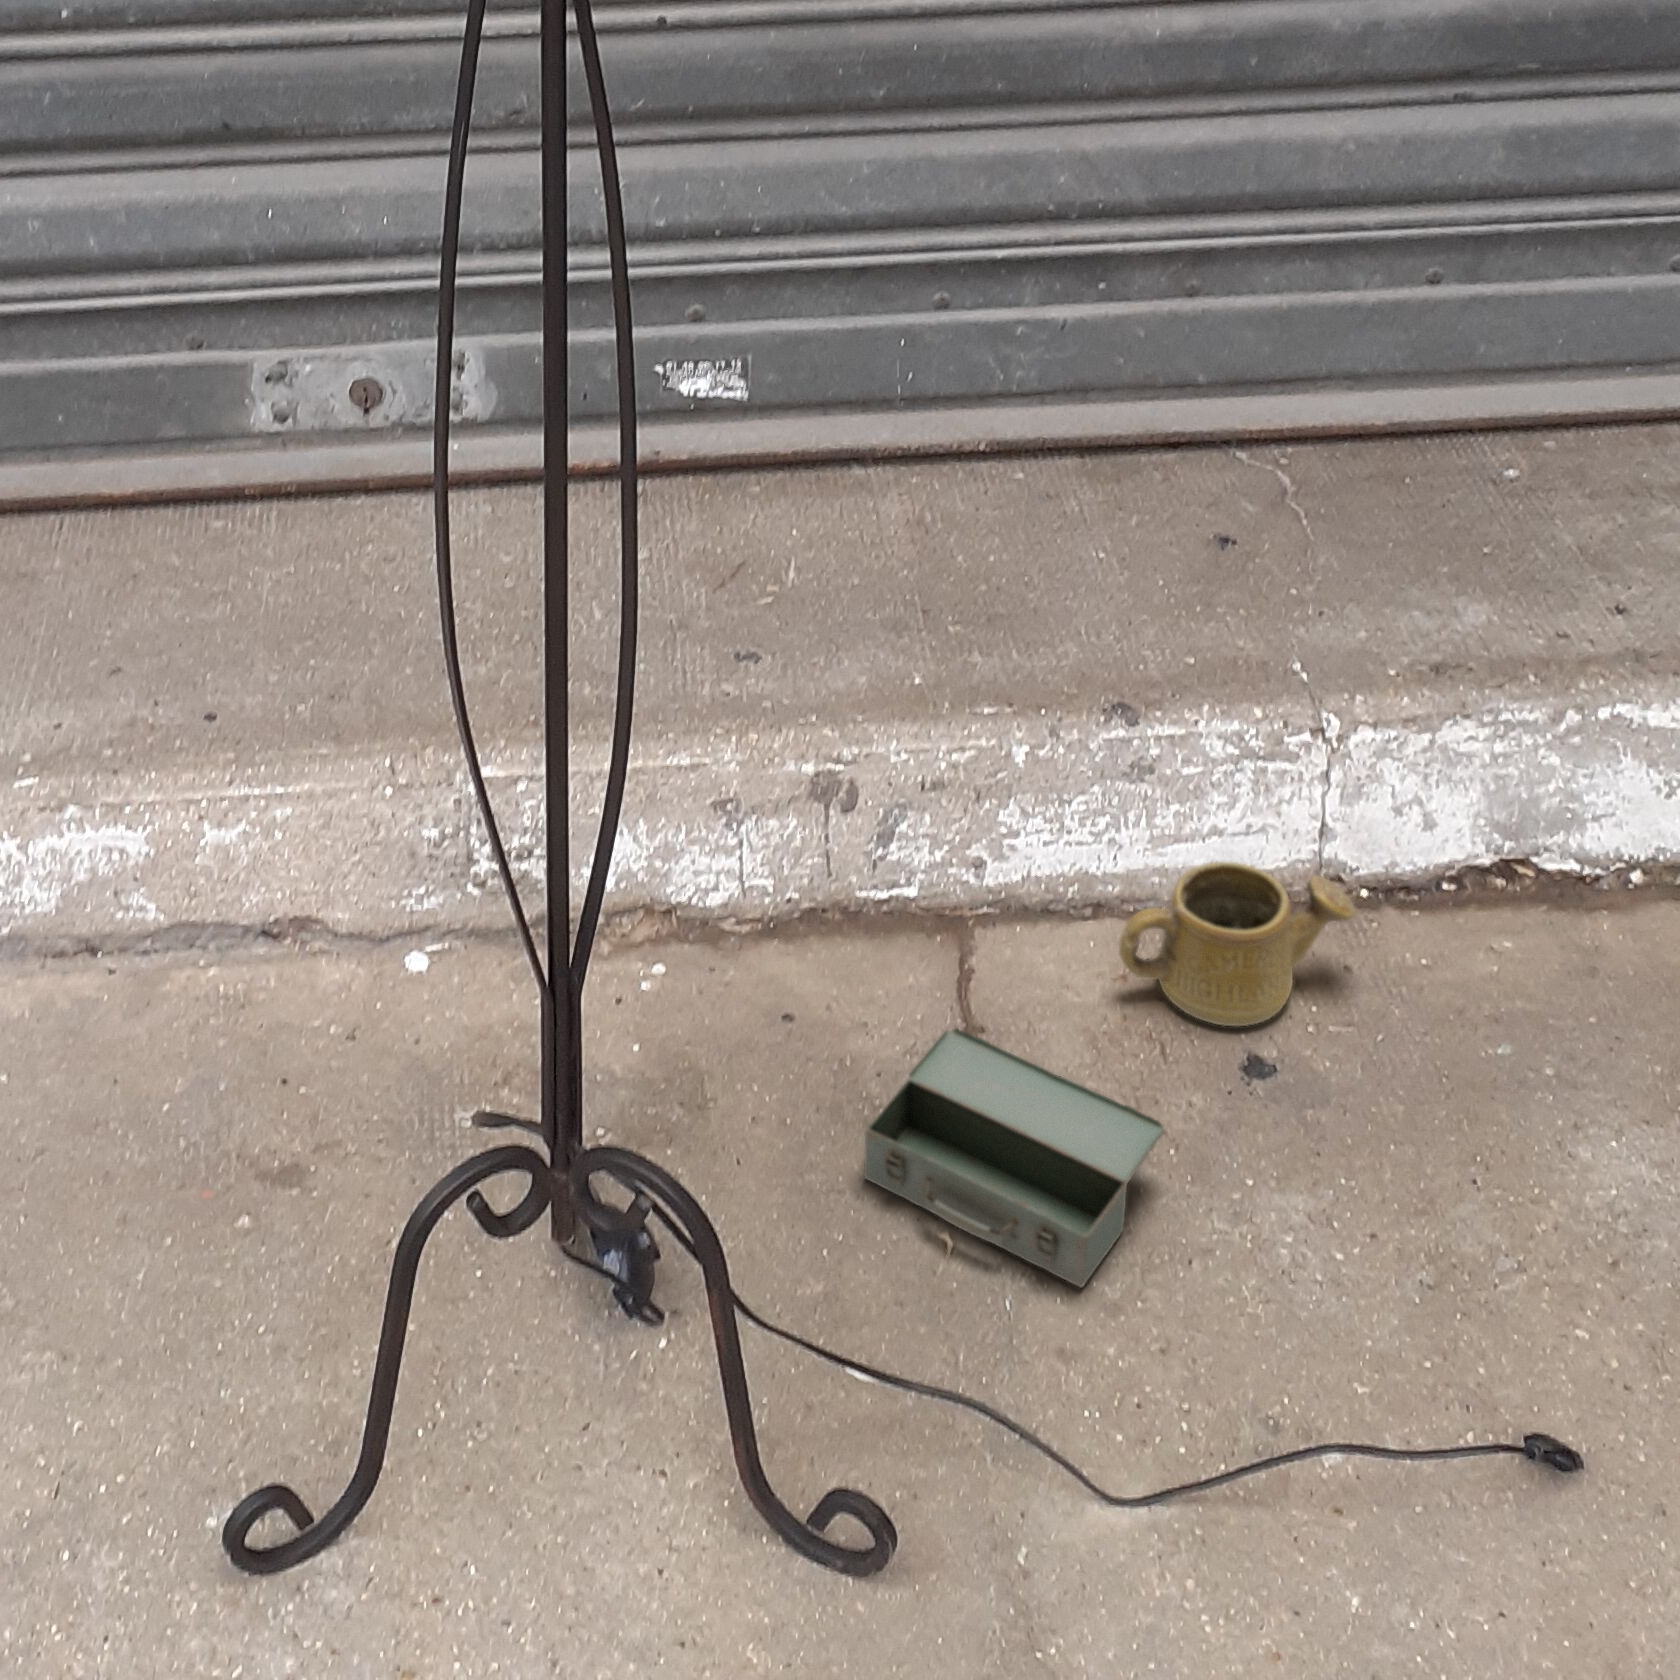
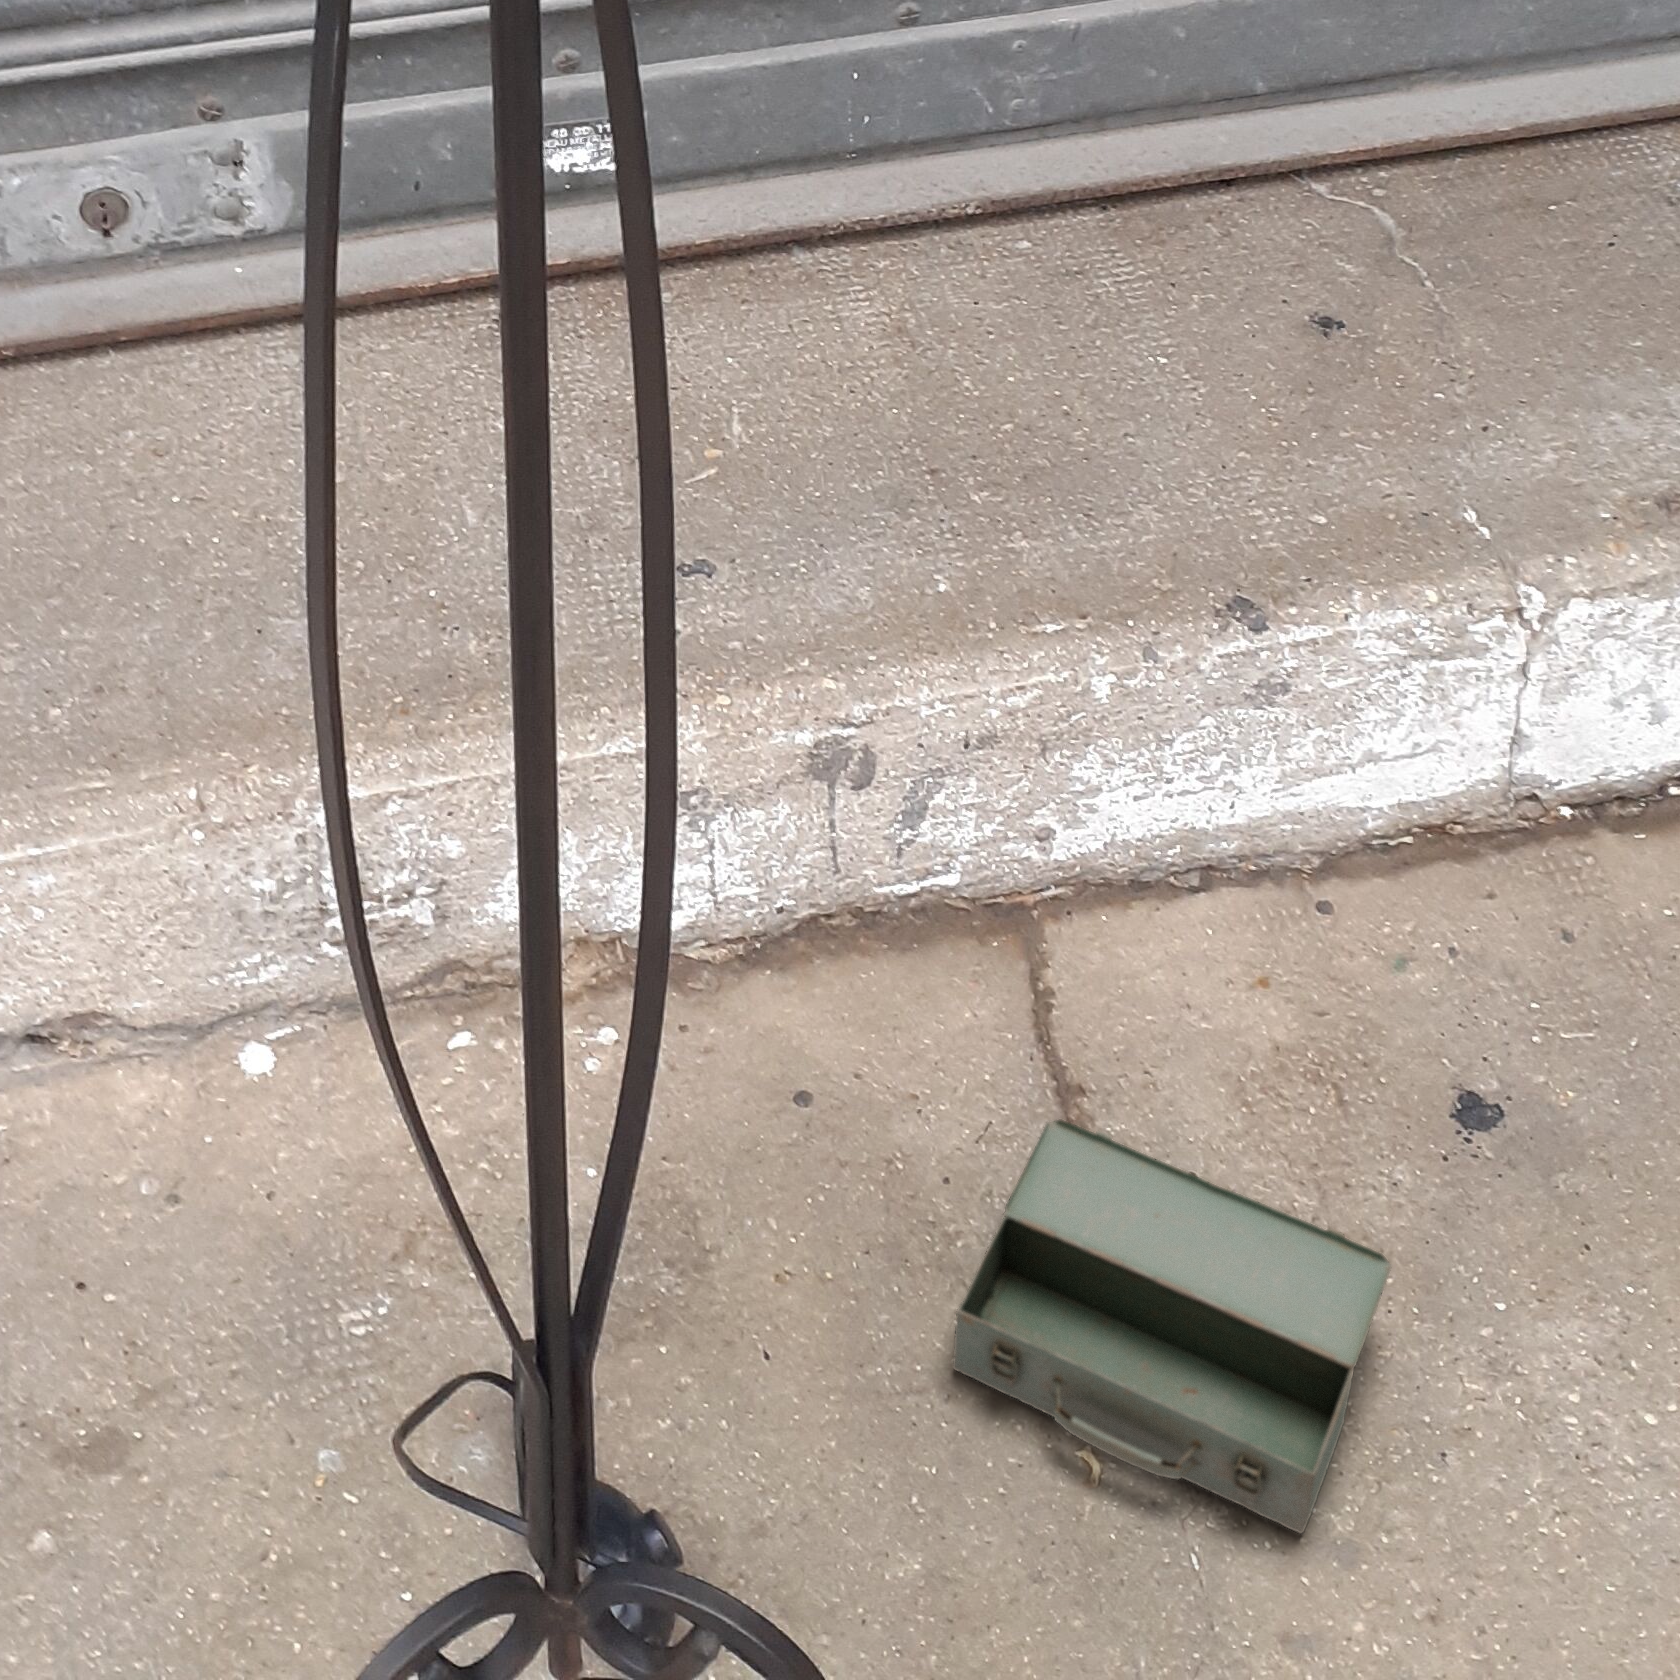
watering can: present [1119,861,1356,1026] -> none [1267,816,1596,1053]

